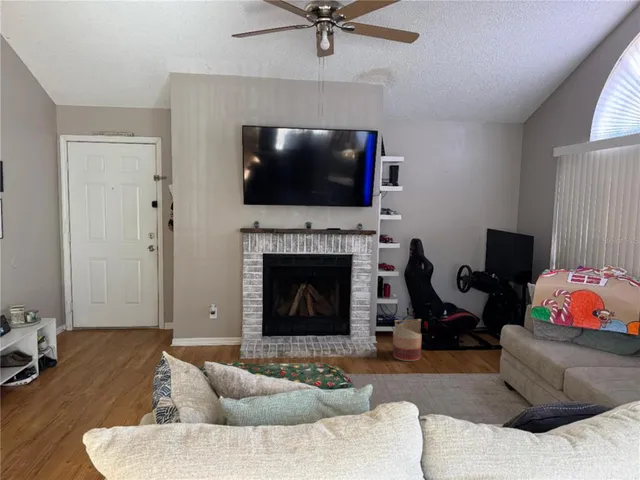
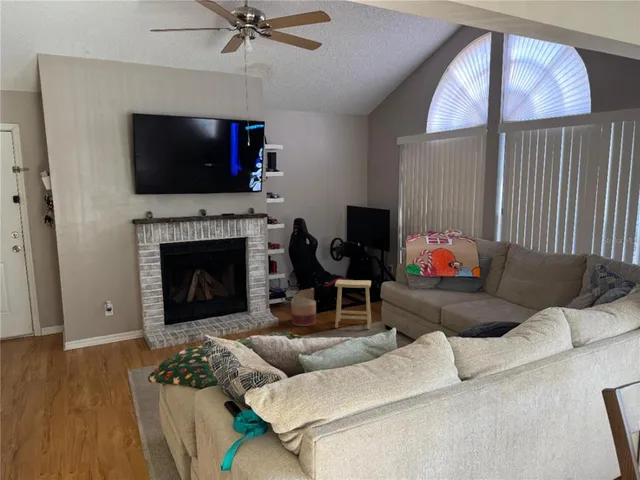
footstool: none [439,313,490,380] -> present [335,280,371,330]

